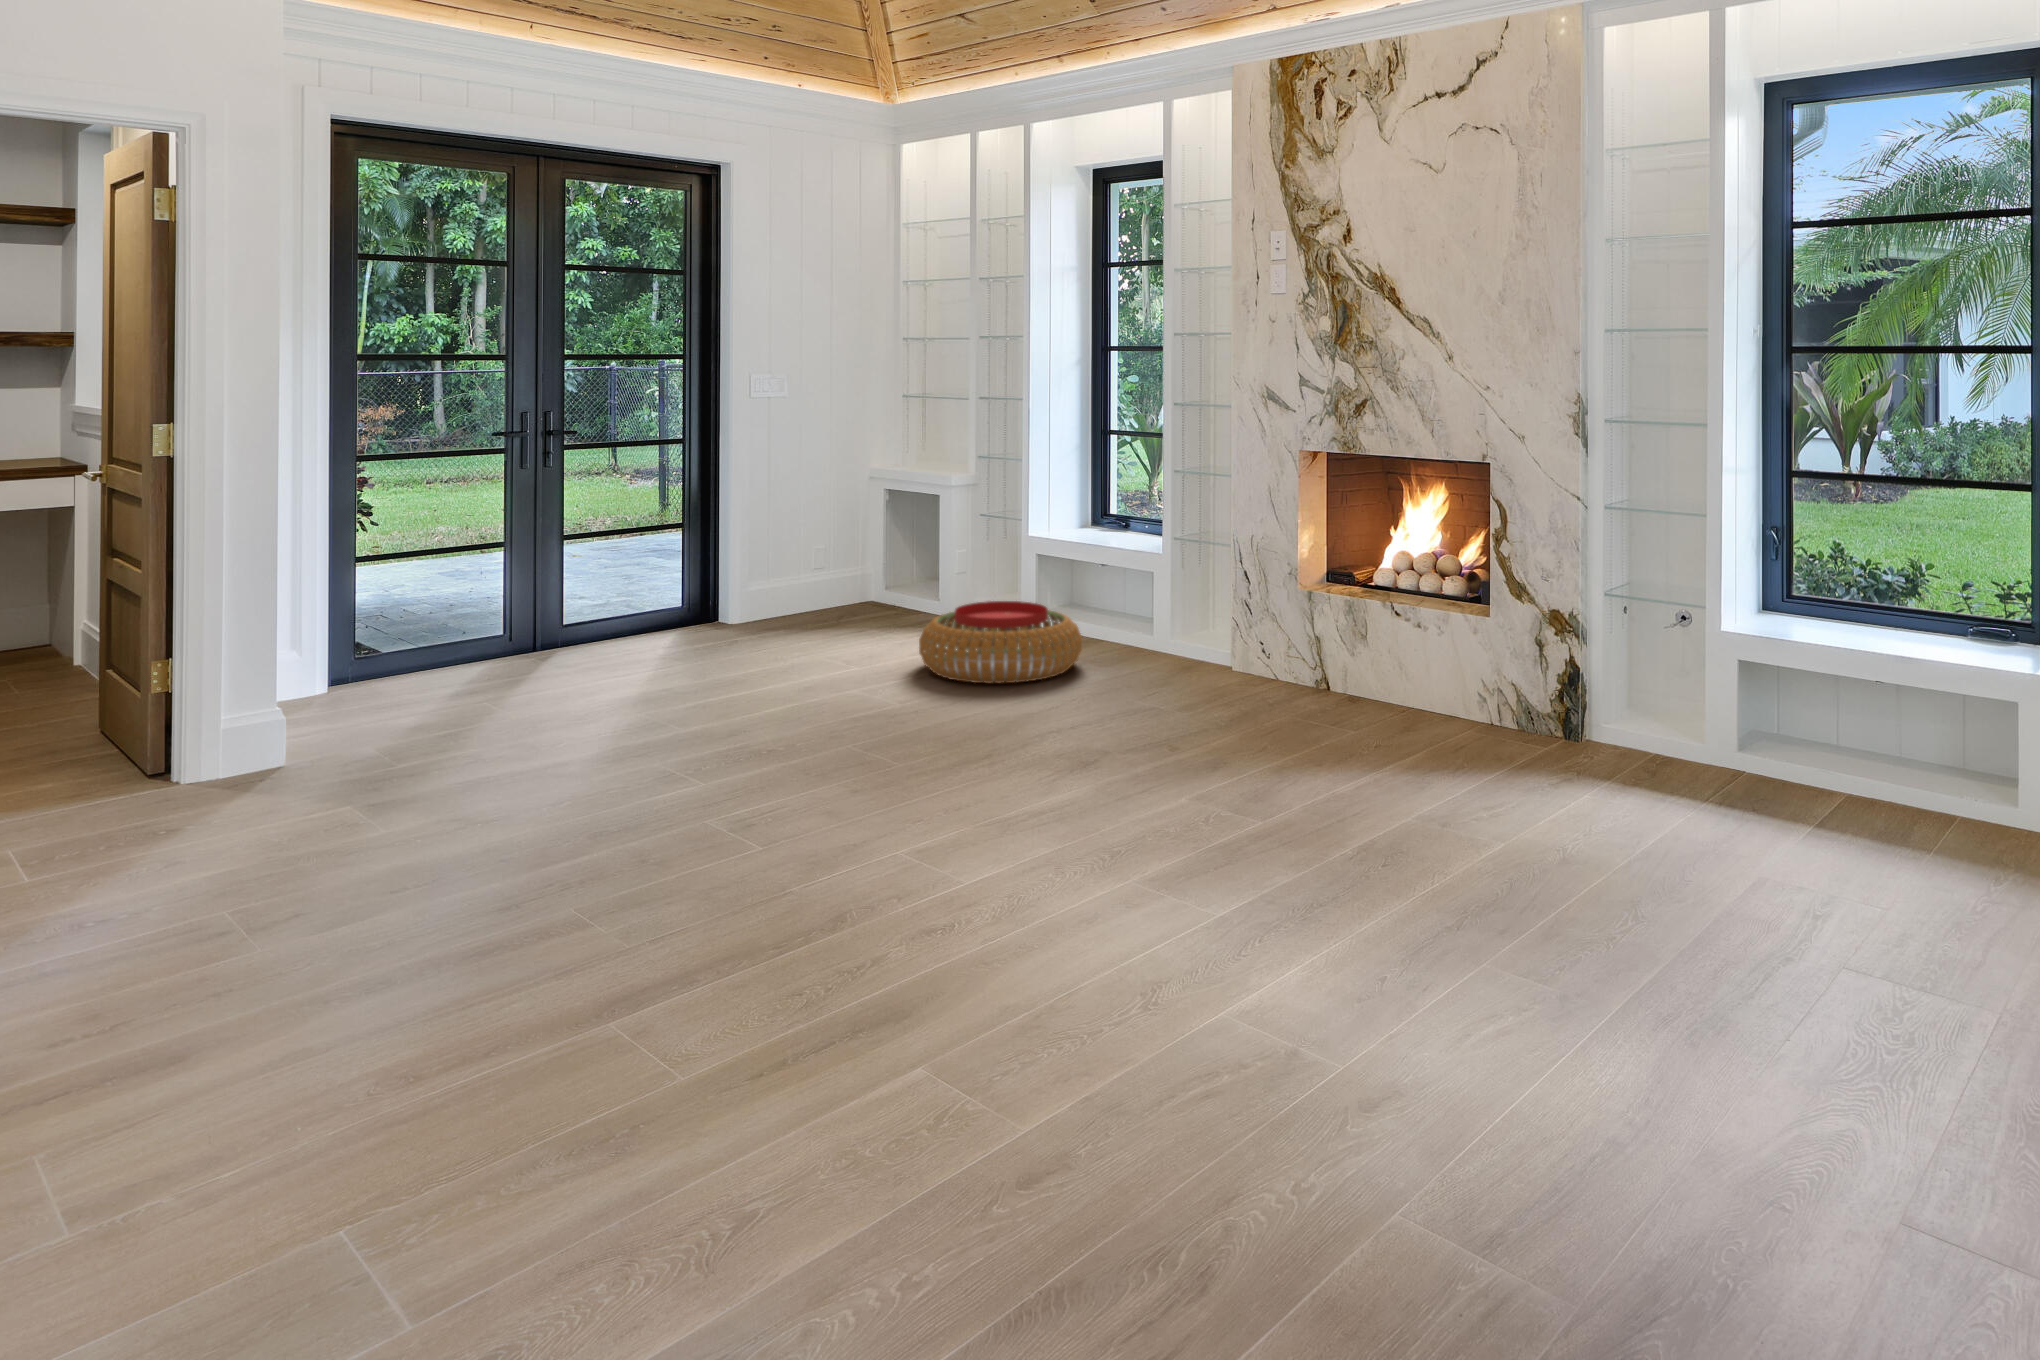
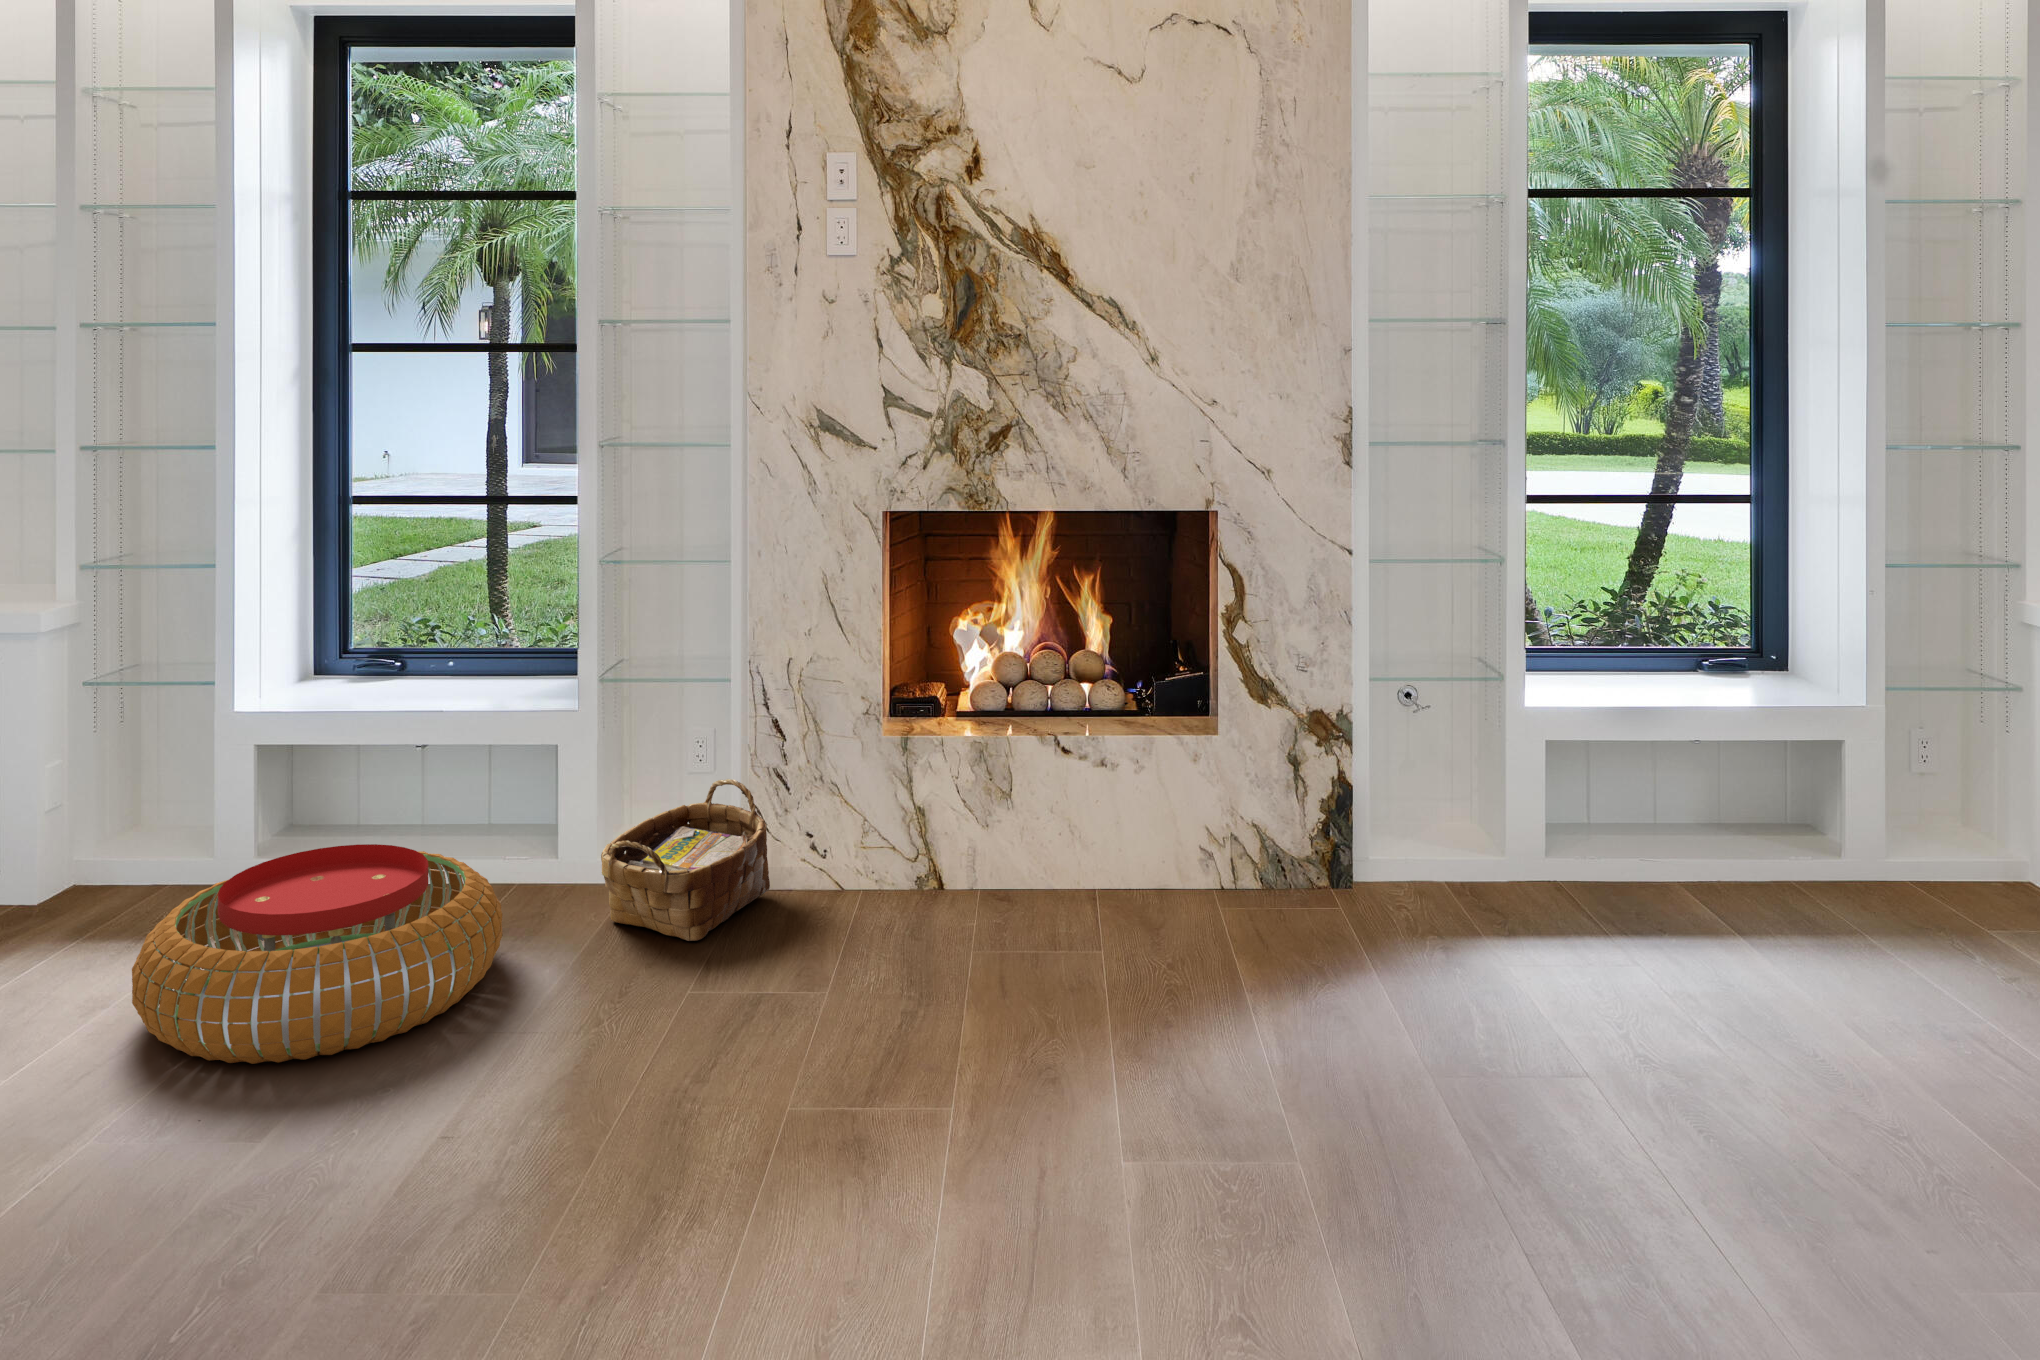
woven basket: none [1135,605,1232,683] -> present [601,779,770,941]

